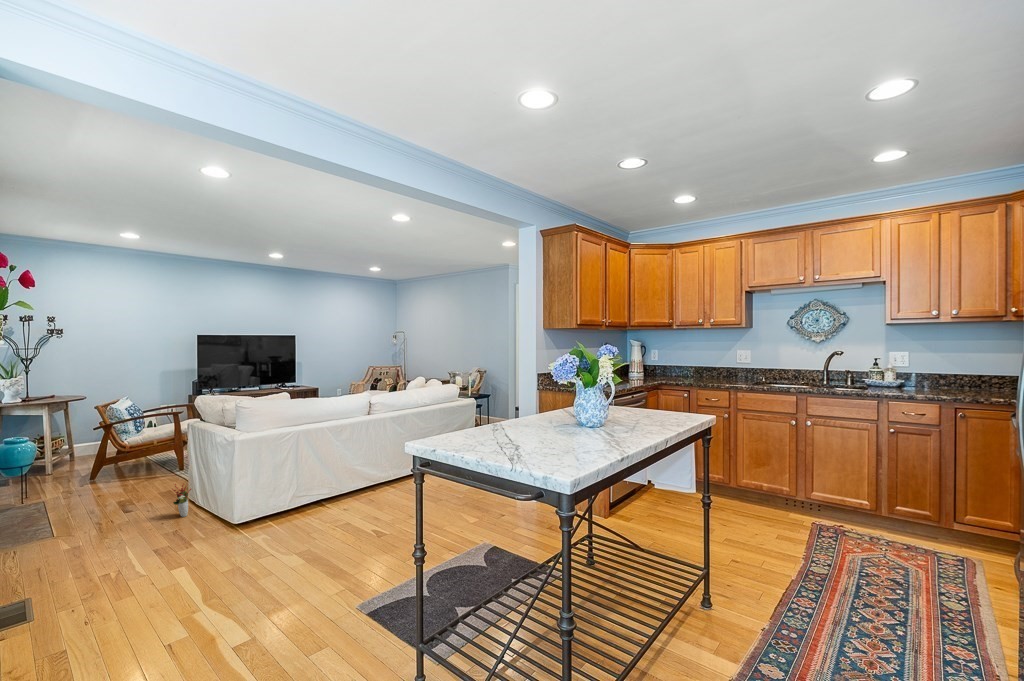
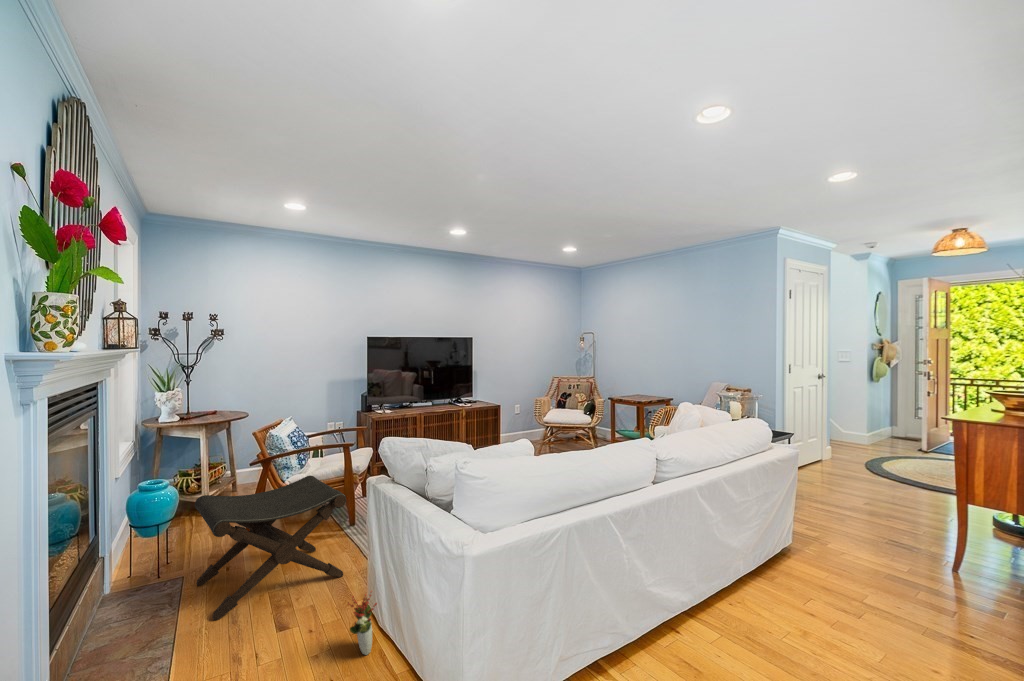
footstool: none [54,432,173,515] -> present [195,476,346,620]

